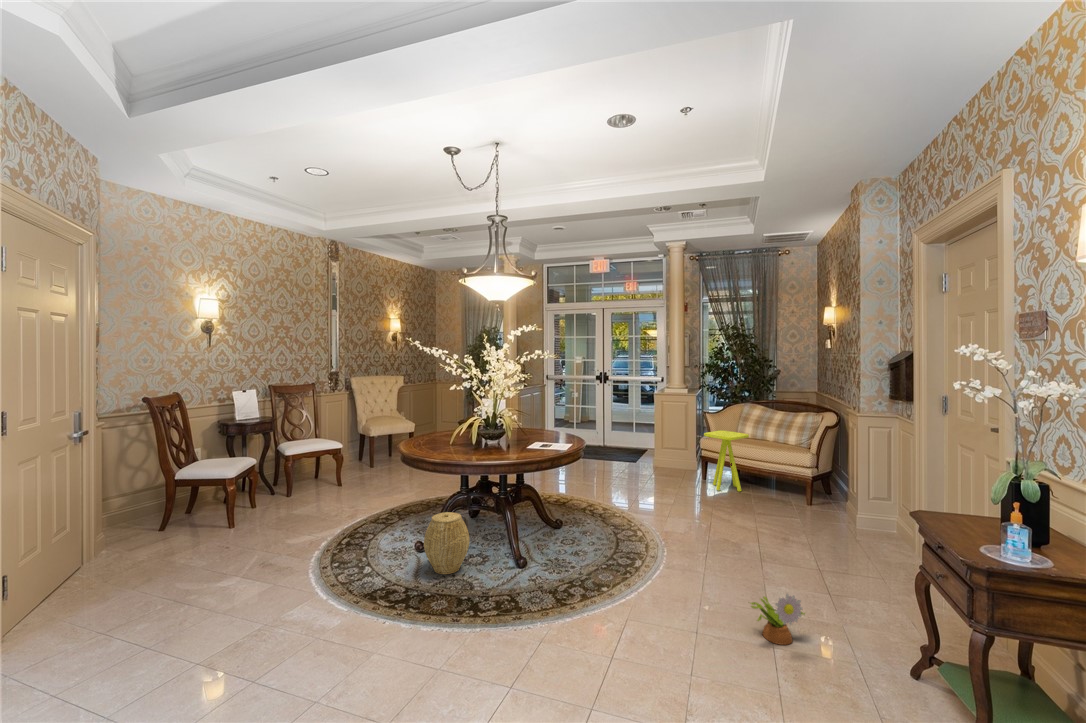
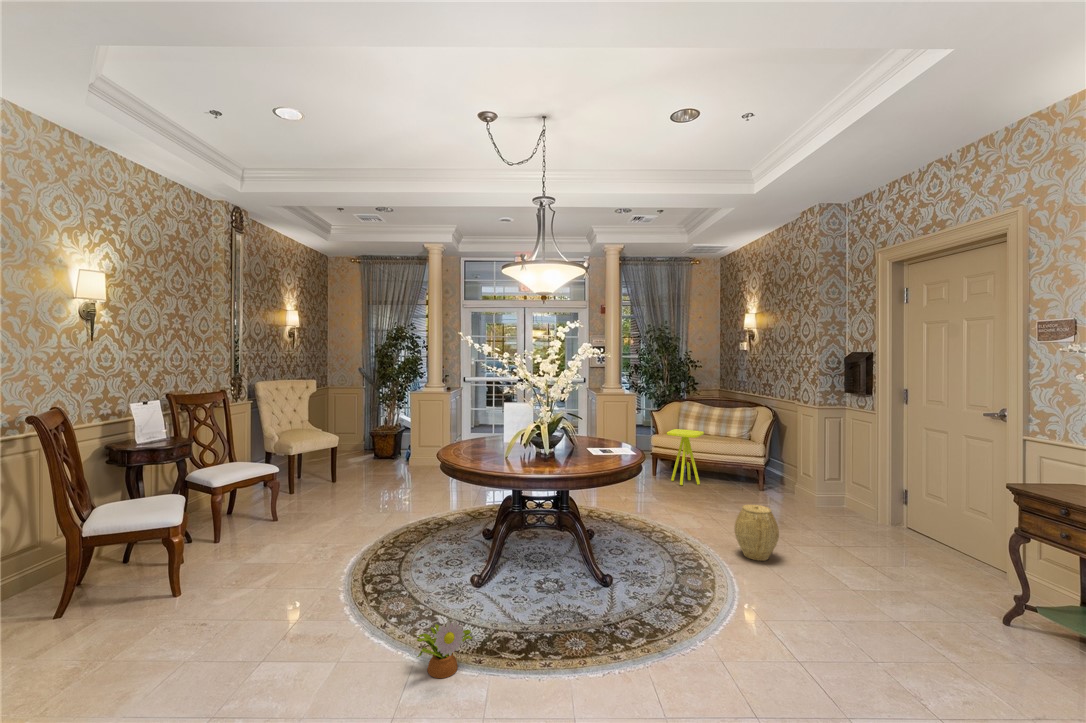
woven basket: present [424,512,470,574] -> present [734,505,779,561]
decorative plant: present [751,594,805,645] -> present [417,621,473,678]

